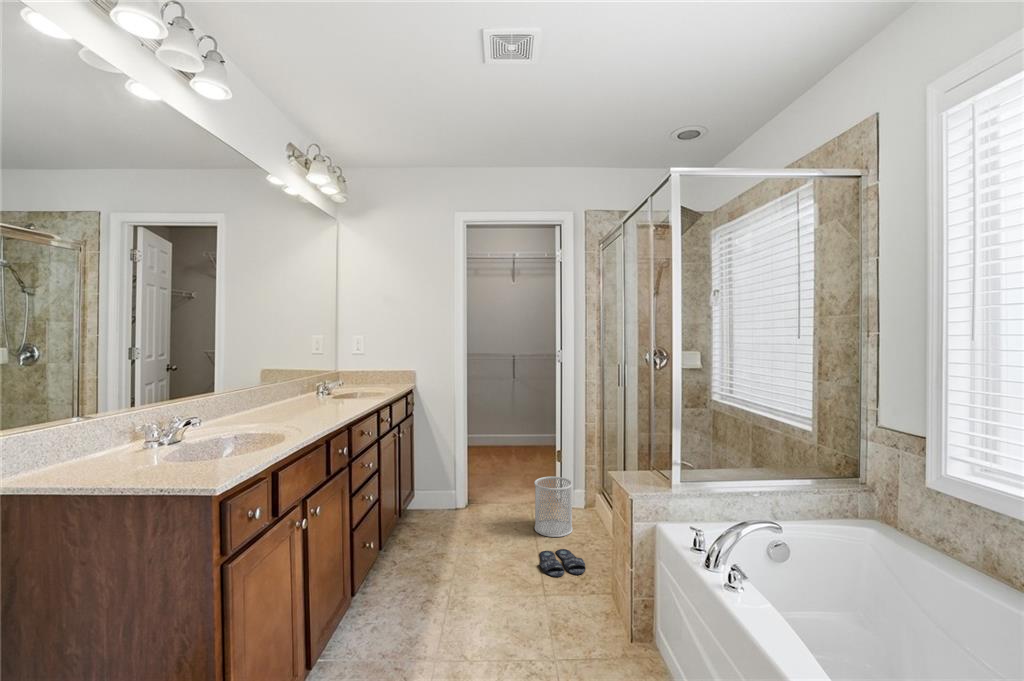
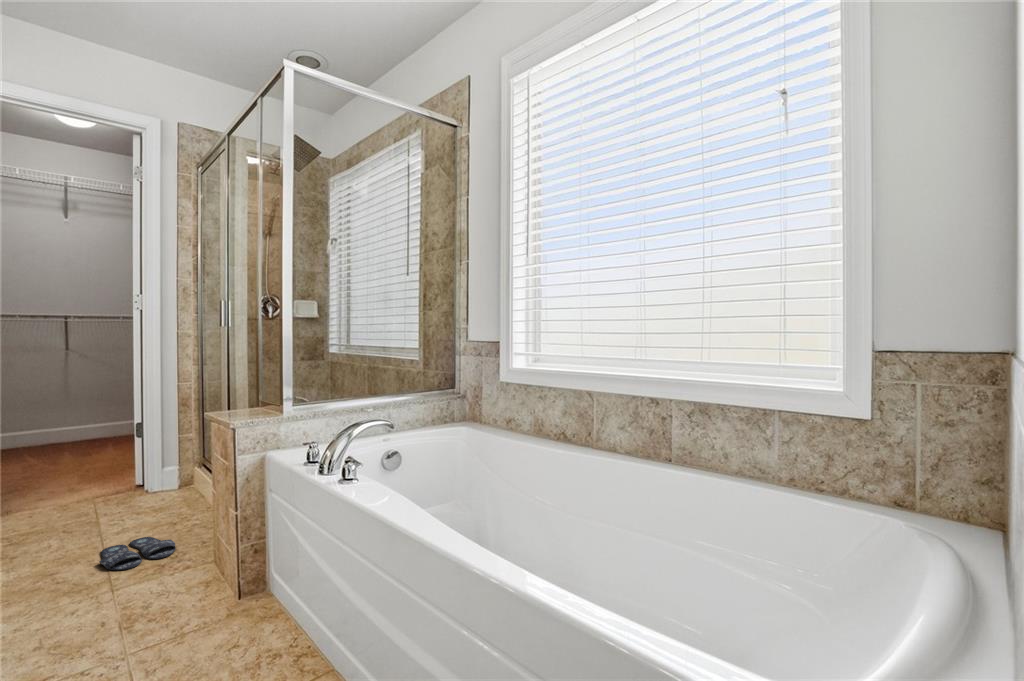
wastebasket: present [534,477,573,537] -> none [92,452,159,531]

